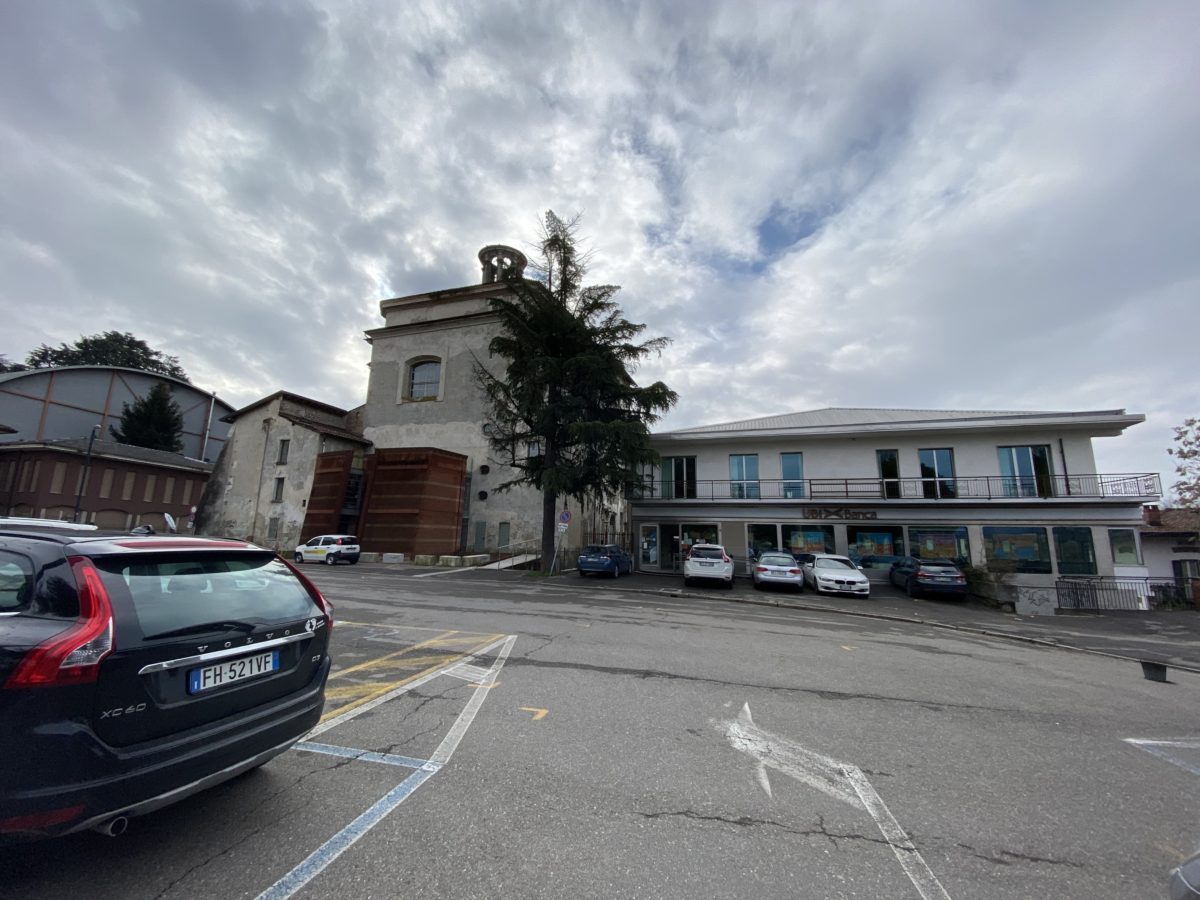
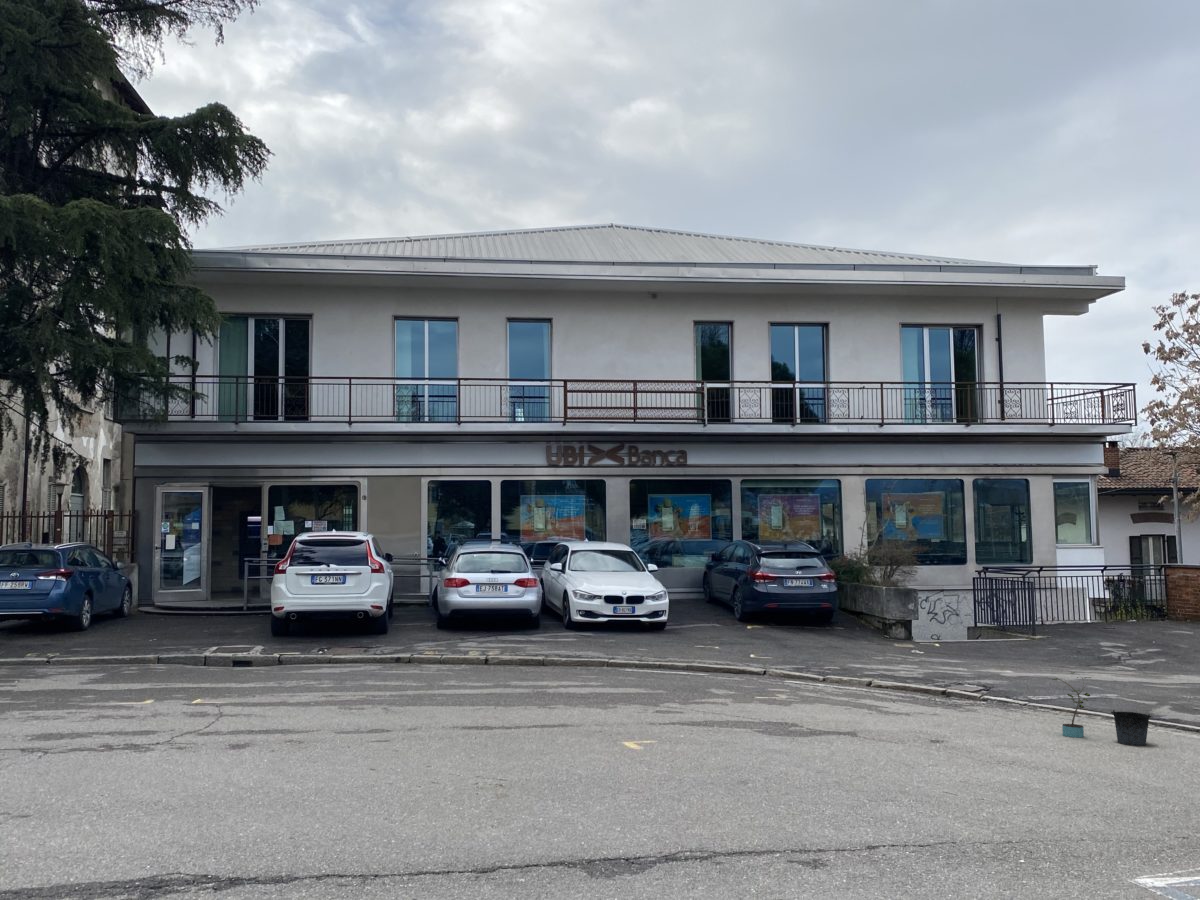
potted plant: none [1095,637,1123,673] -> present [1053,672,1091,738]

